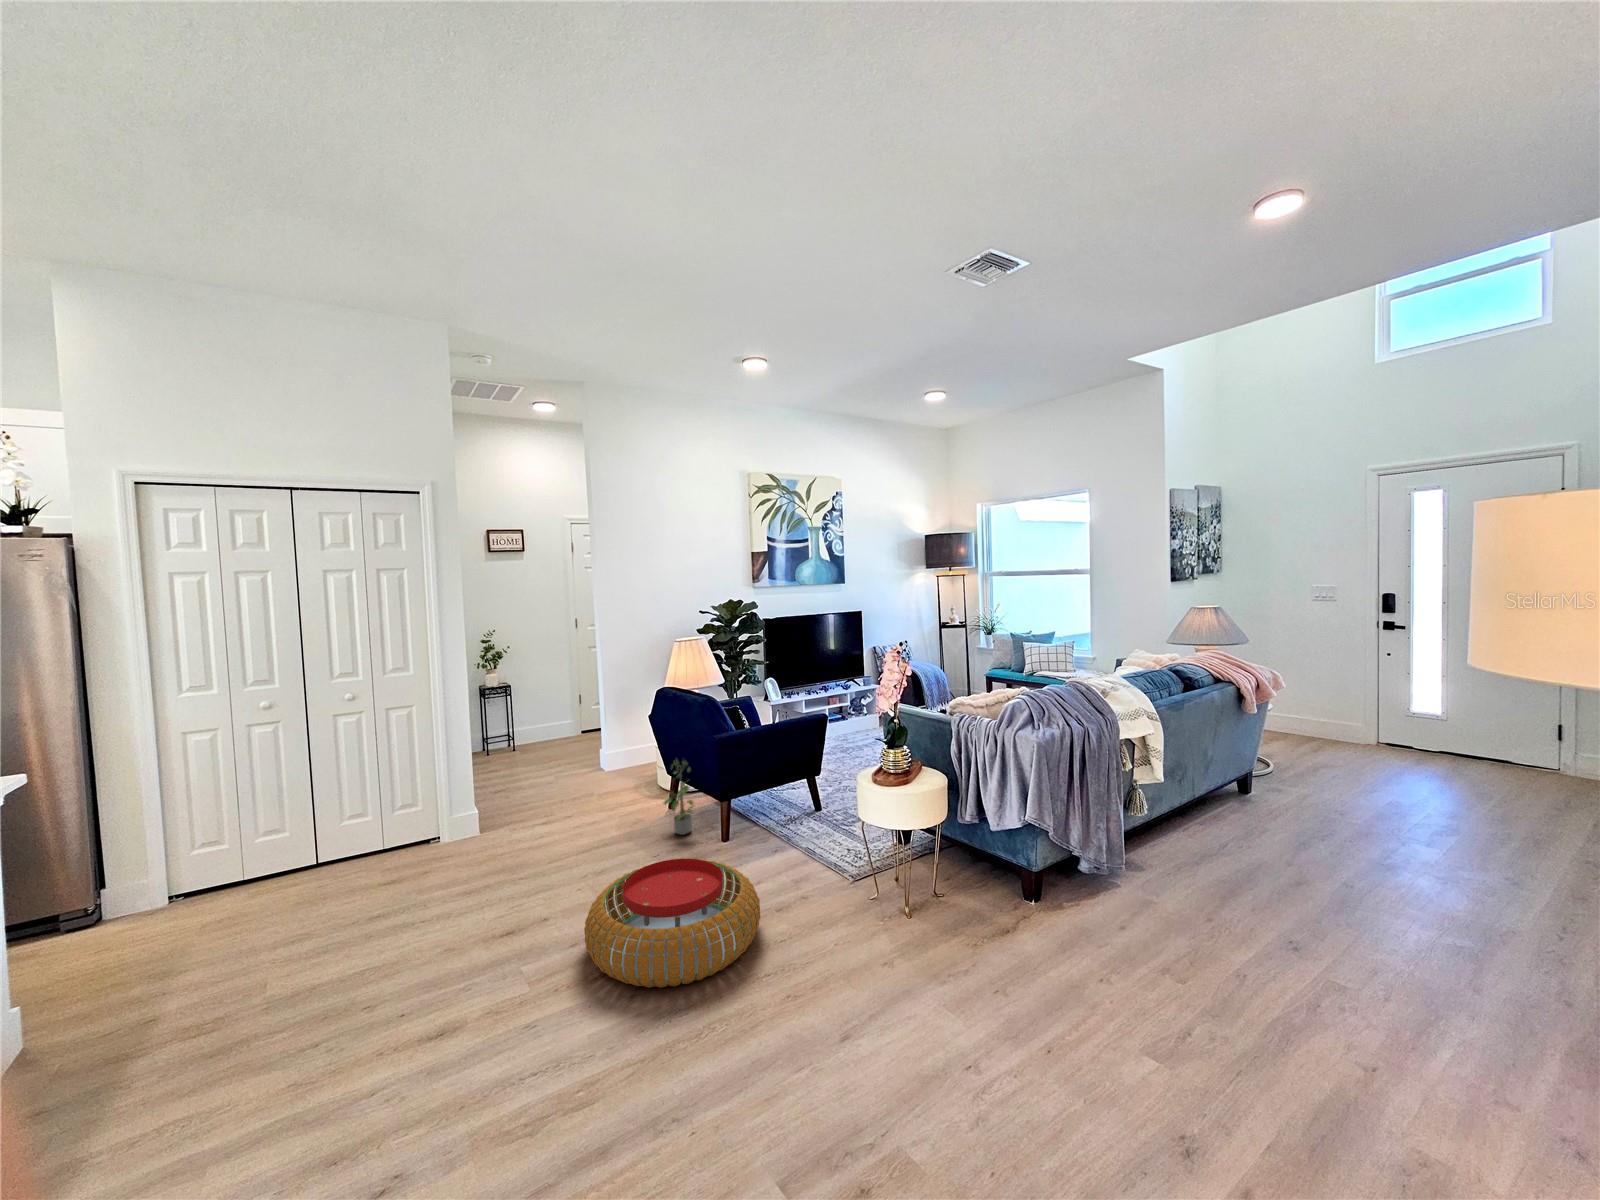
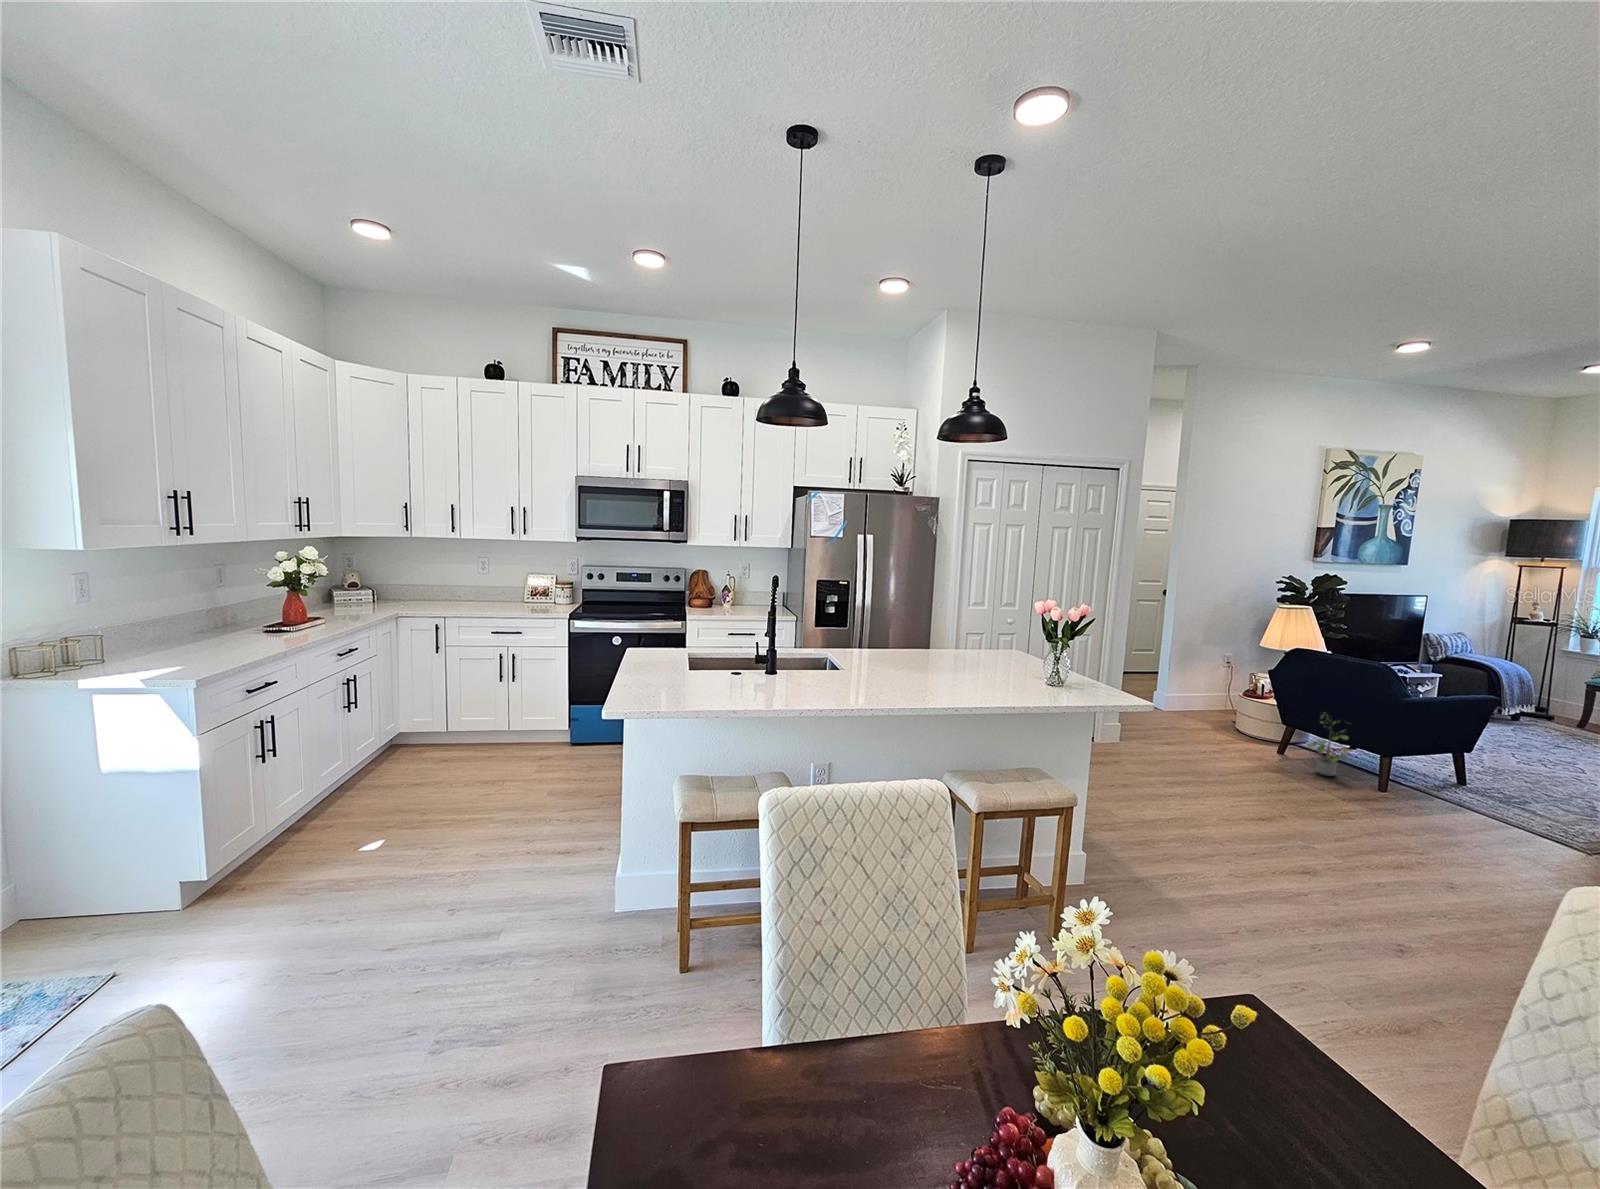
pouf: present [584,859,760,988] -> none [1348,788,1541,881]

